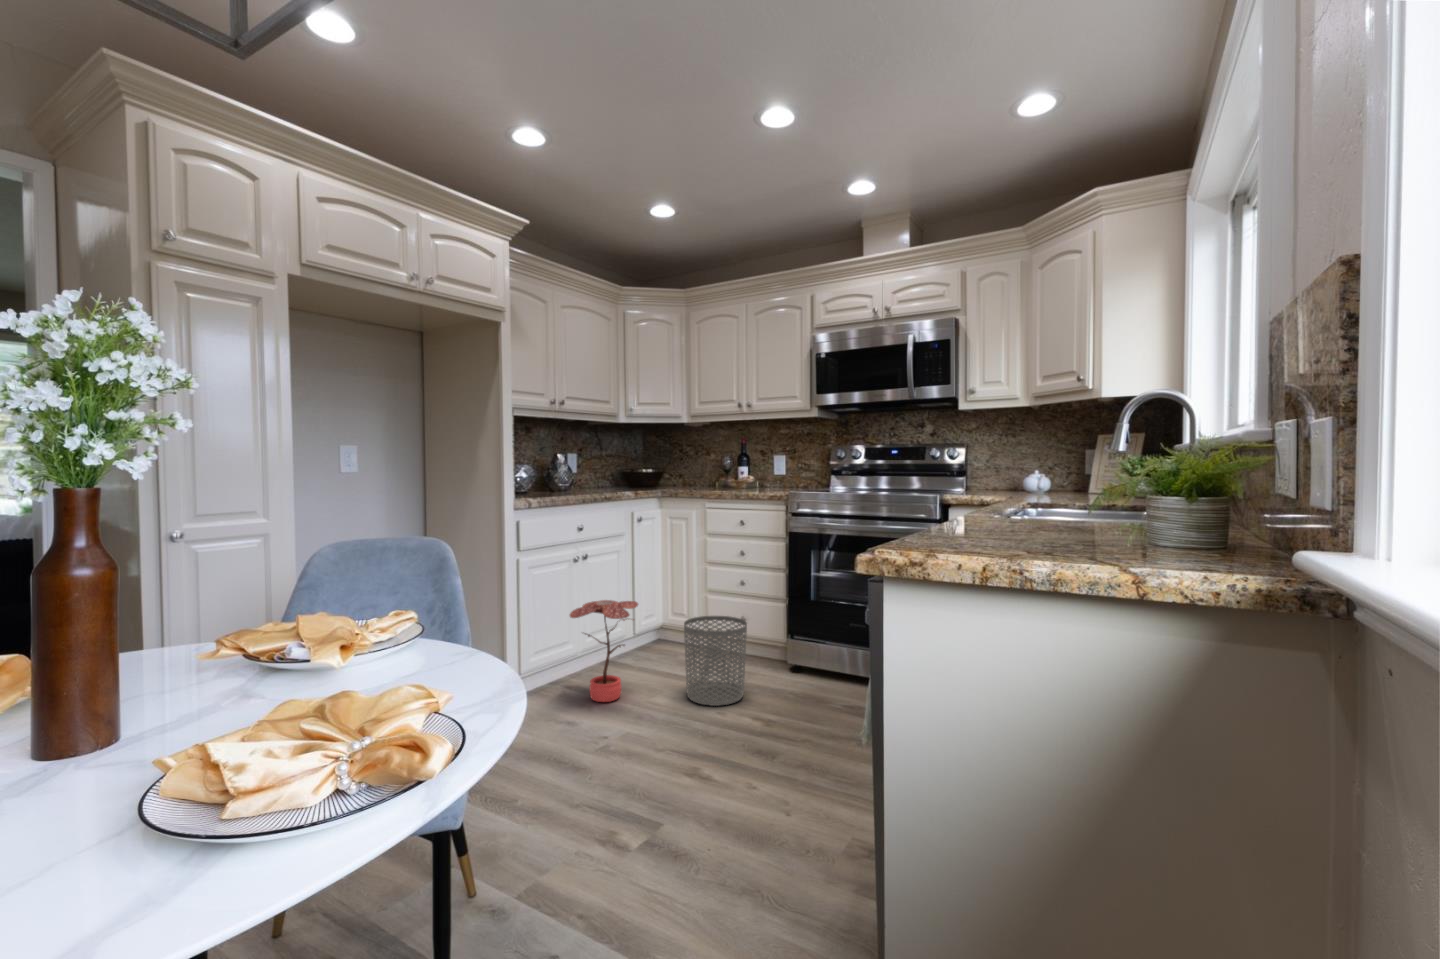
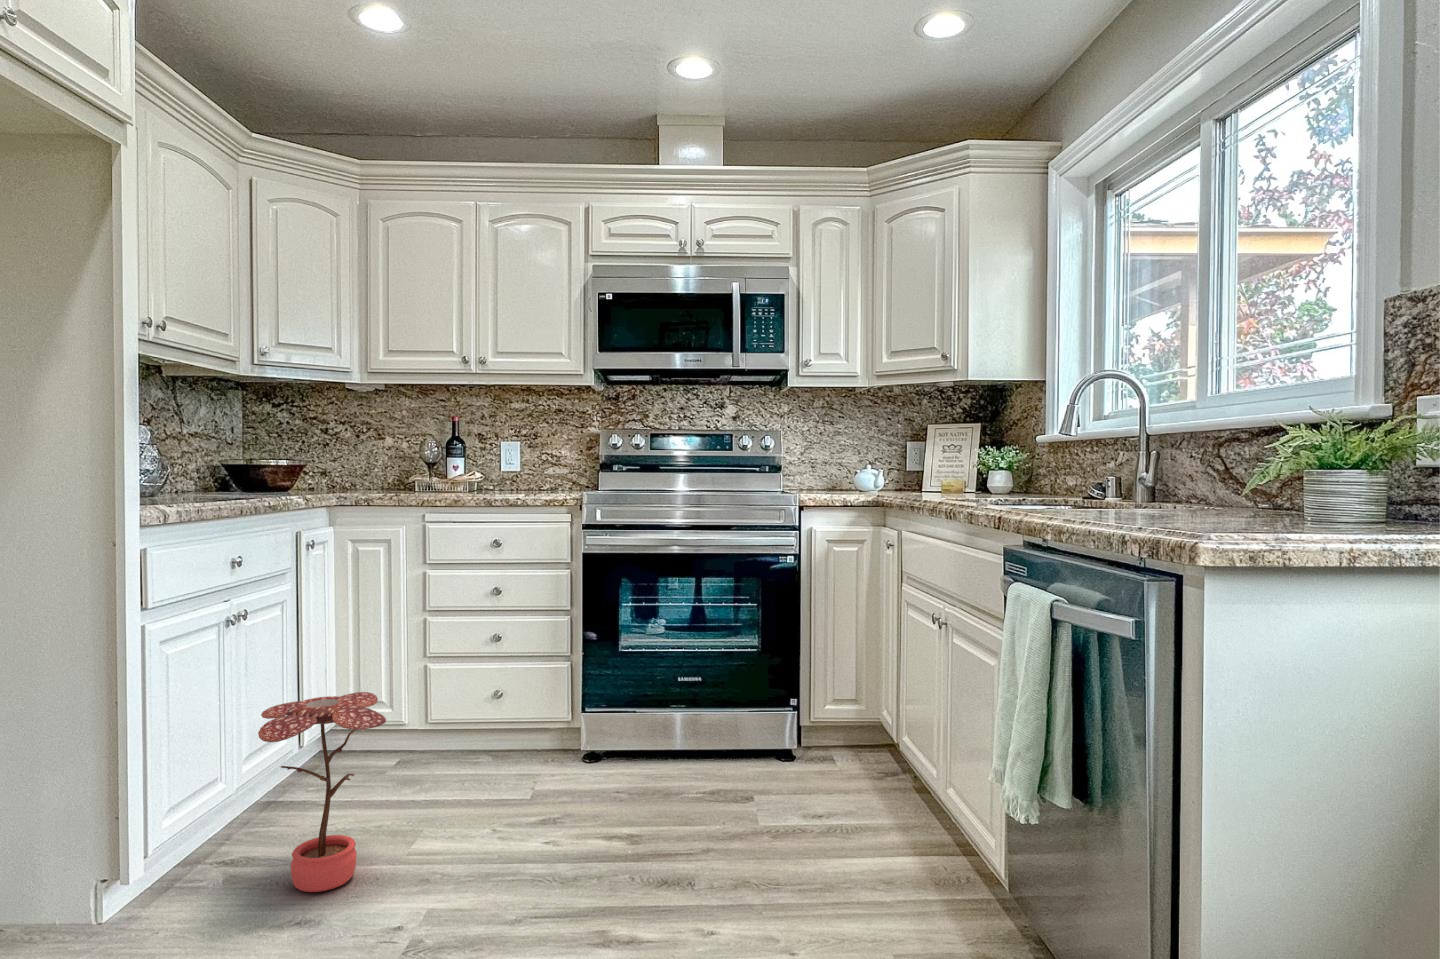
waste bin: present [684,616,747,706] -> none [464,694,570,846]

